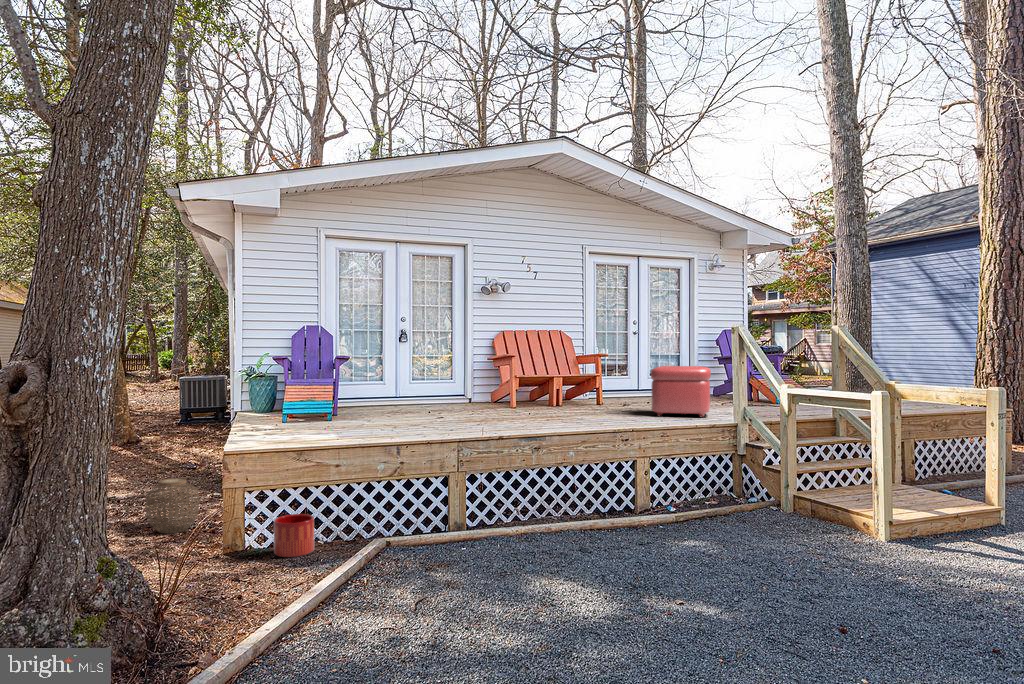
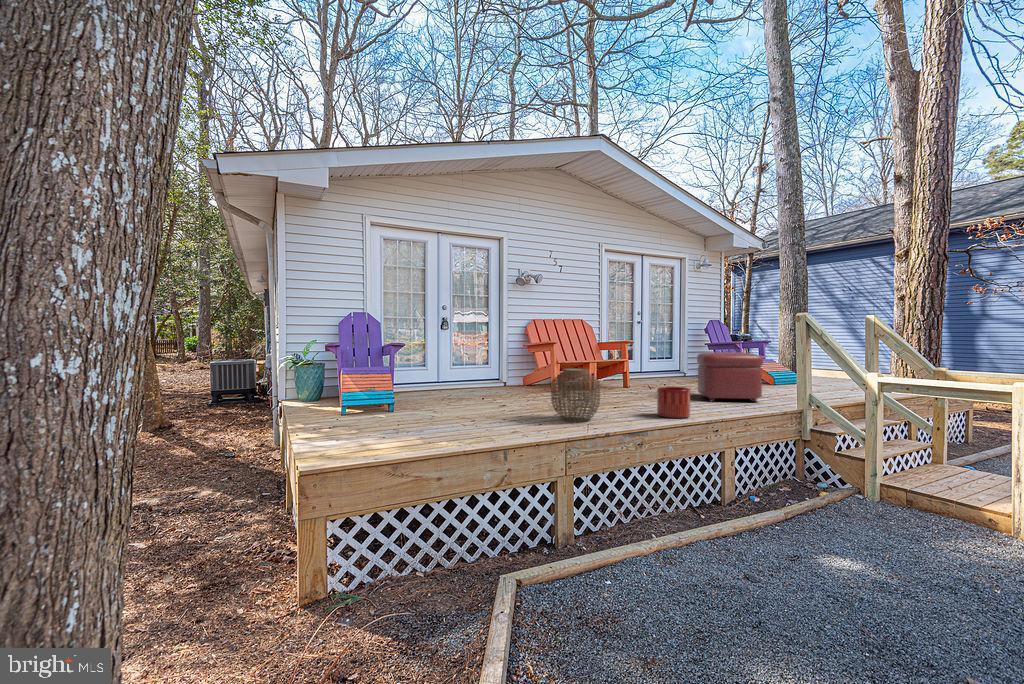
woven basket: present [145,478,199,533] -> present [551,368,600,422]
planter: present [274,514,314,558] -> present [657,386,690,418]

